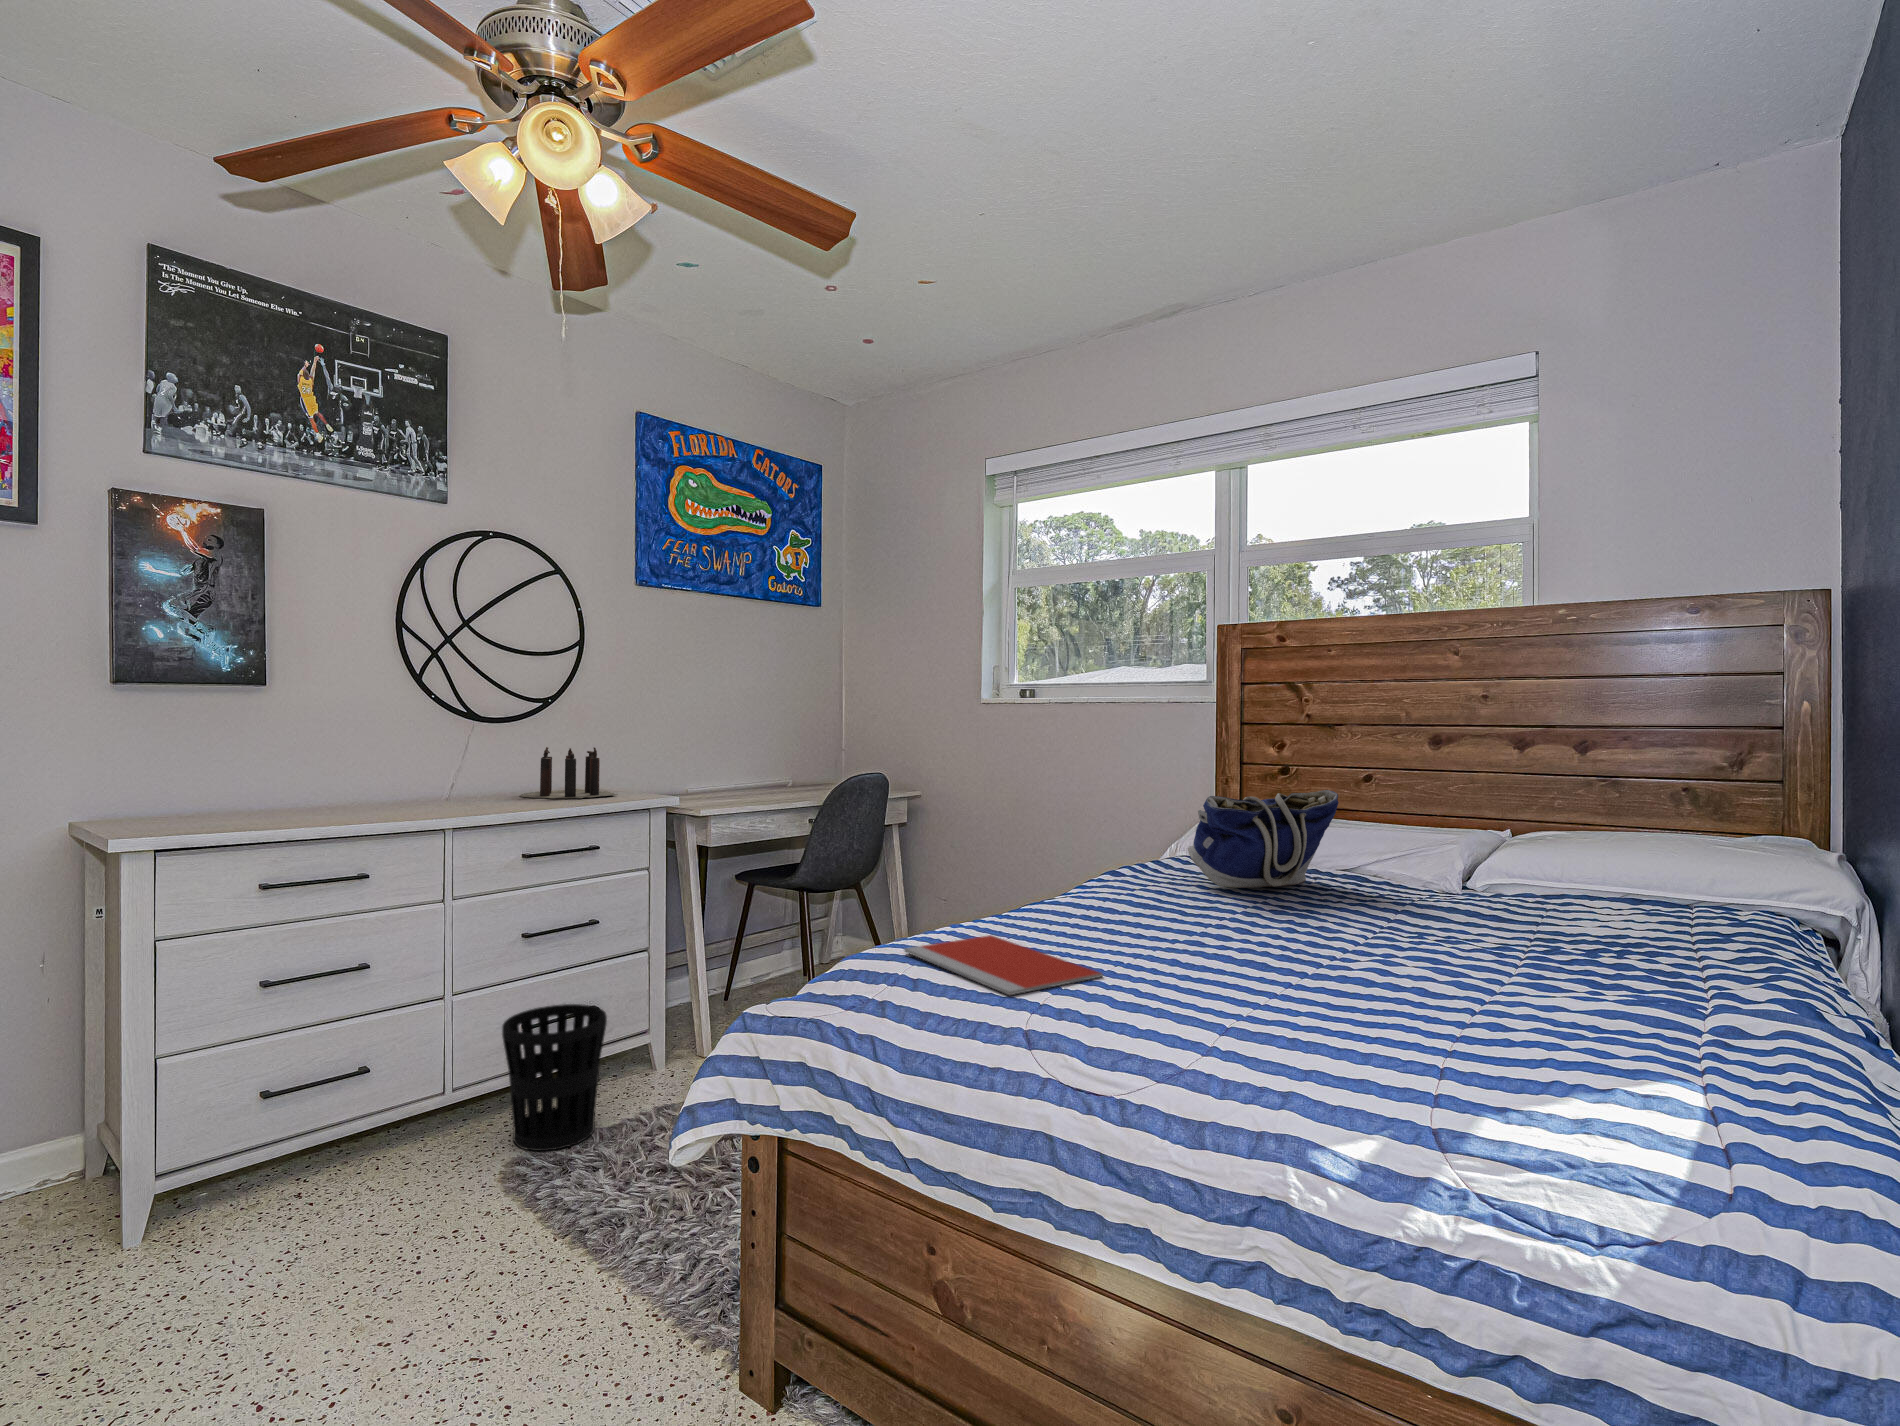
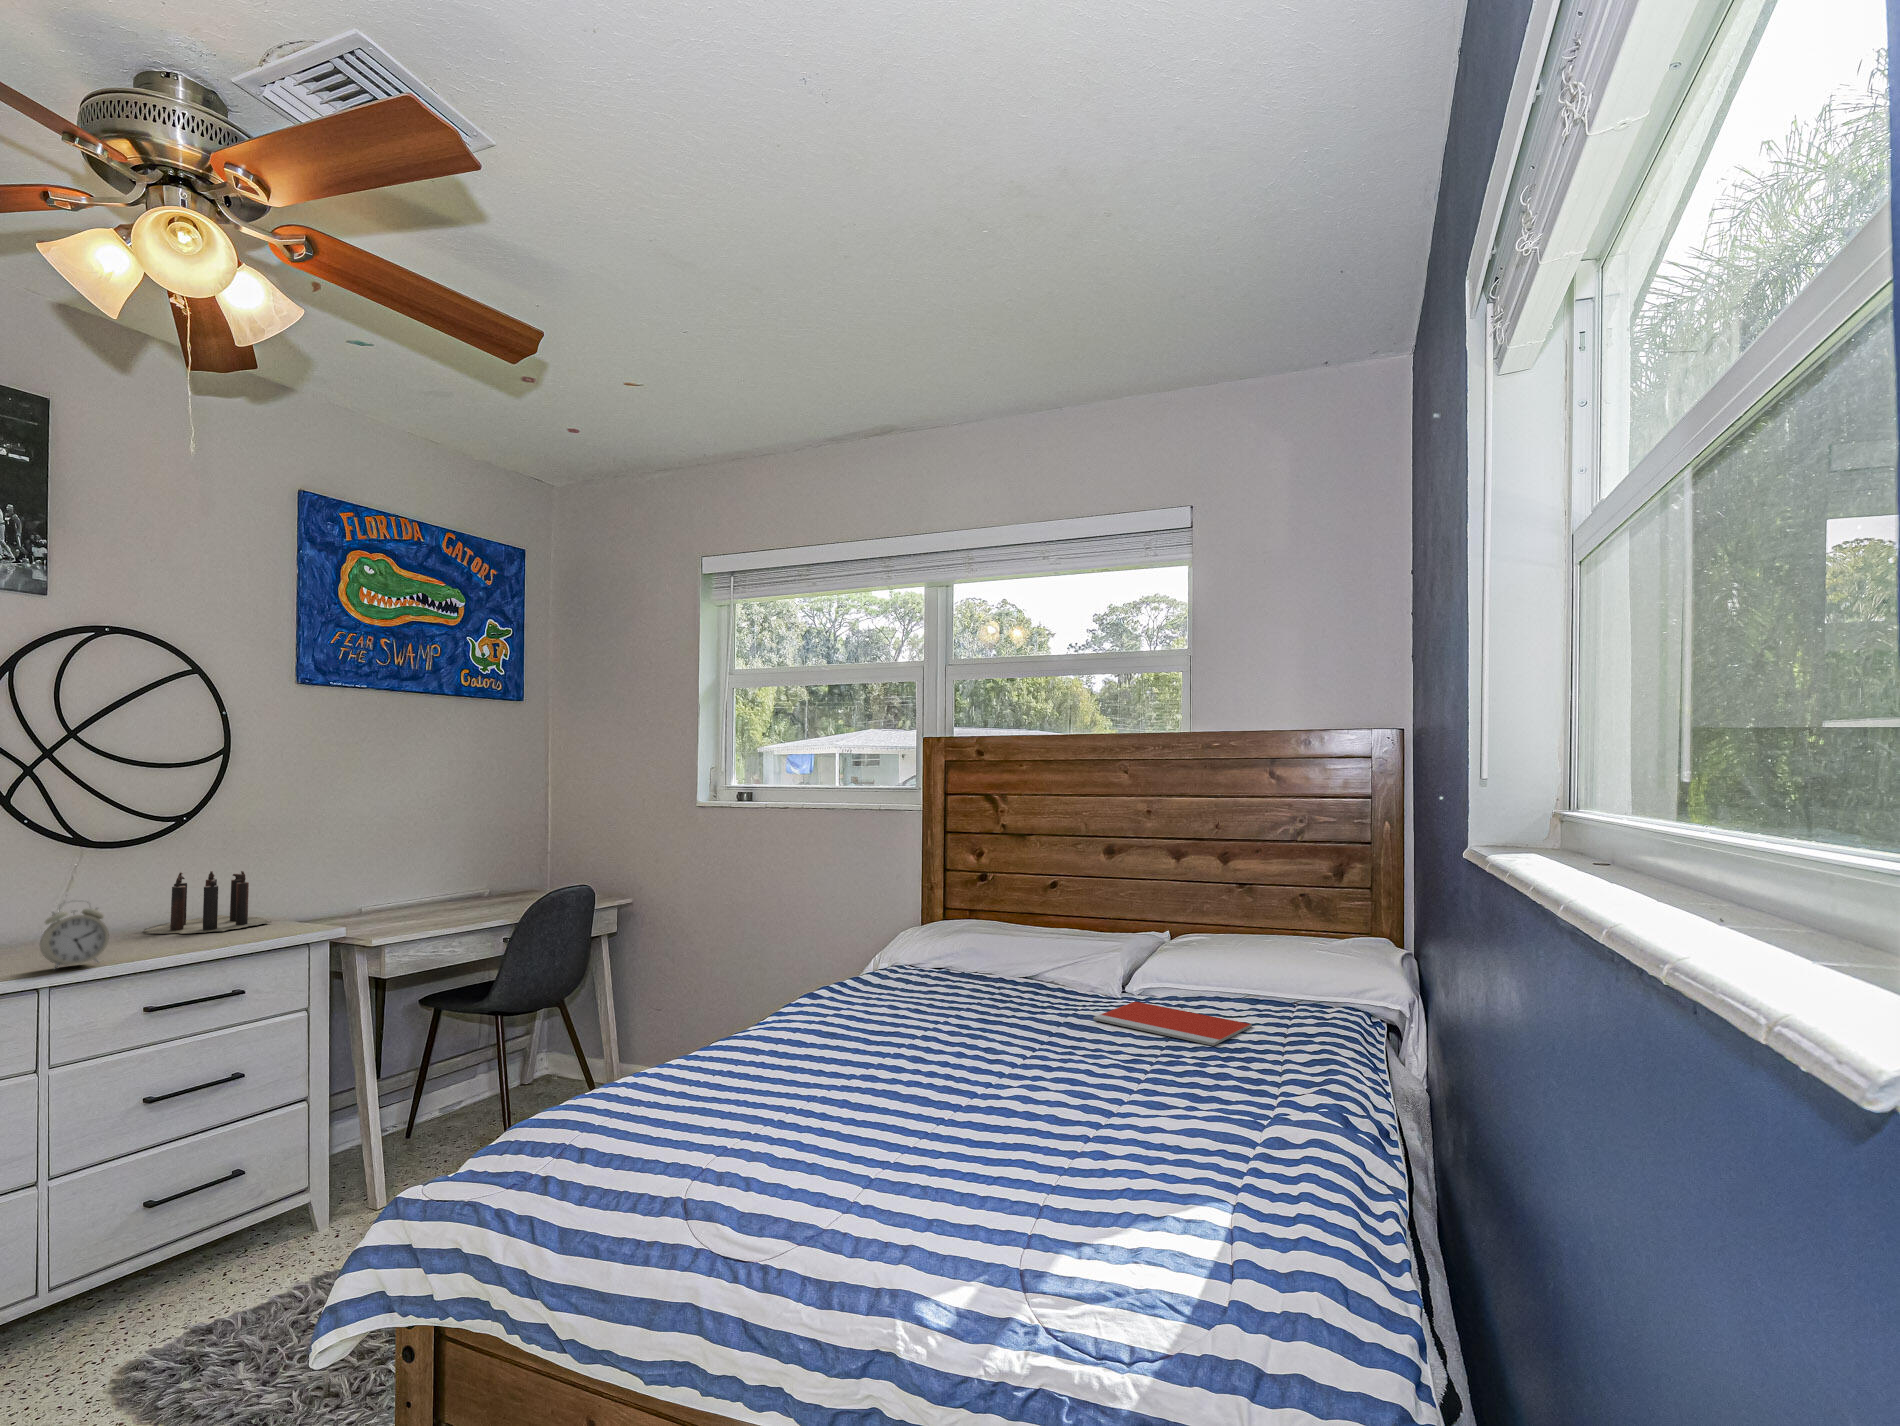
alarm clock: none [445,755,496,813] -> present [40,900,109,968]
tote bag: present [1188,790,1339,888] -> none [880,899,1013,997]
notebook: present [905,935,1103,995] -> present [1093,1002,1252,1046]
wastebasket: present [502,1004,607,1151] -> none [112,1173,250,1355]

